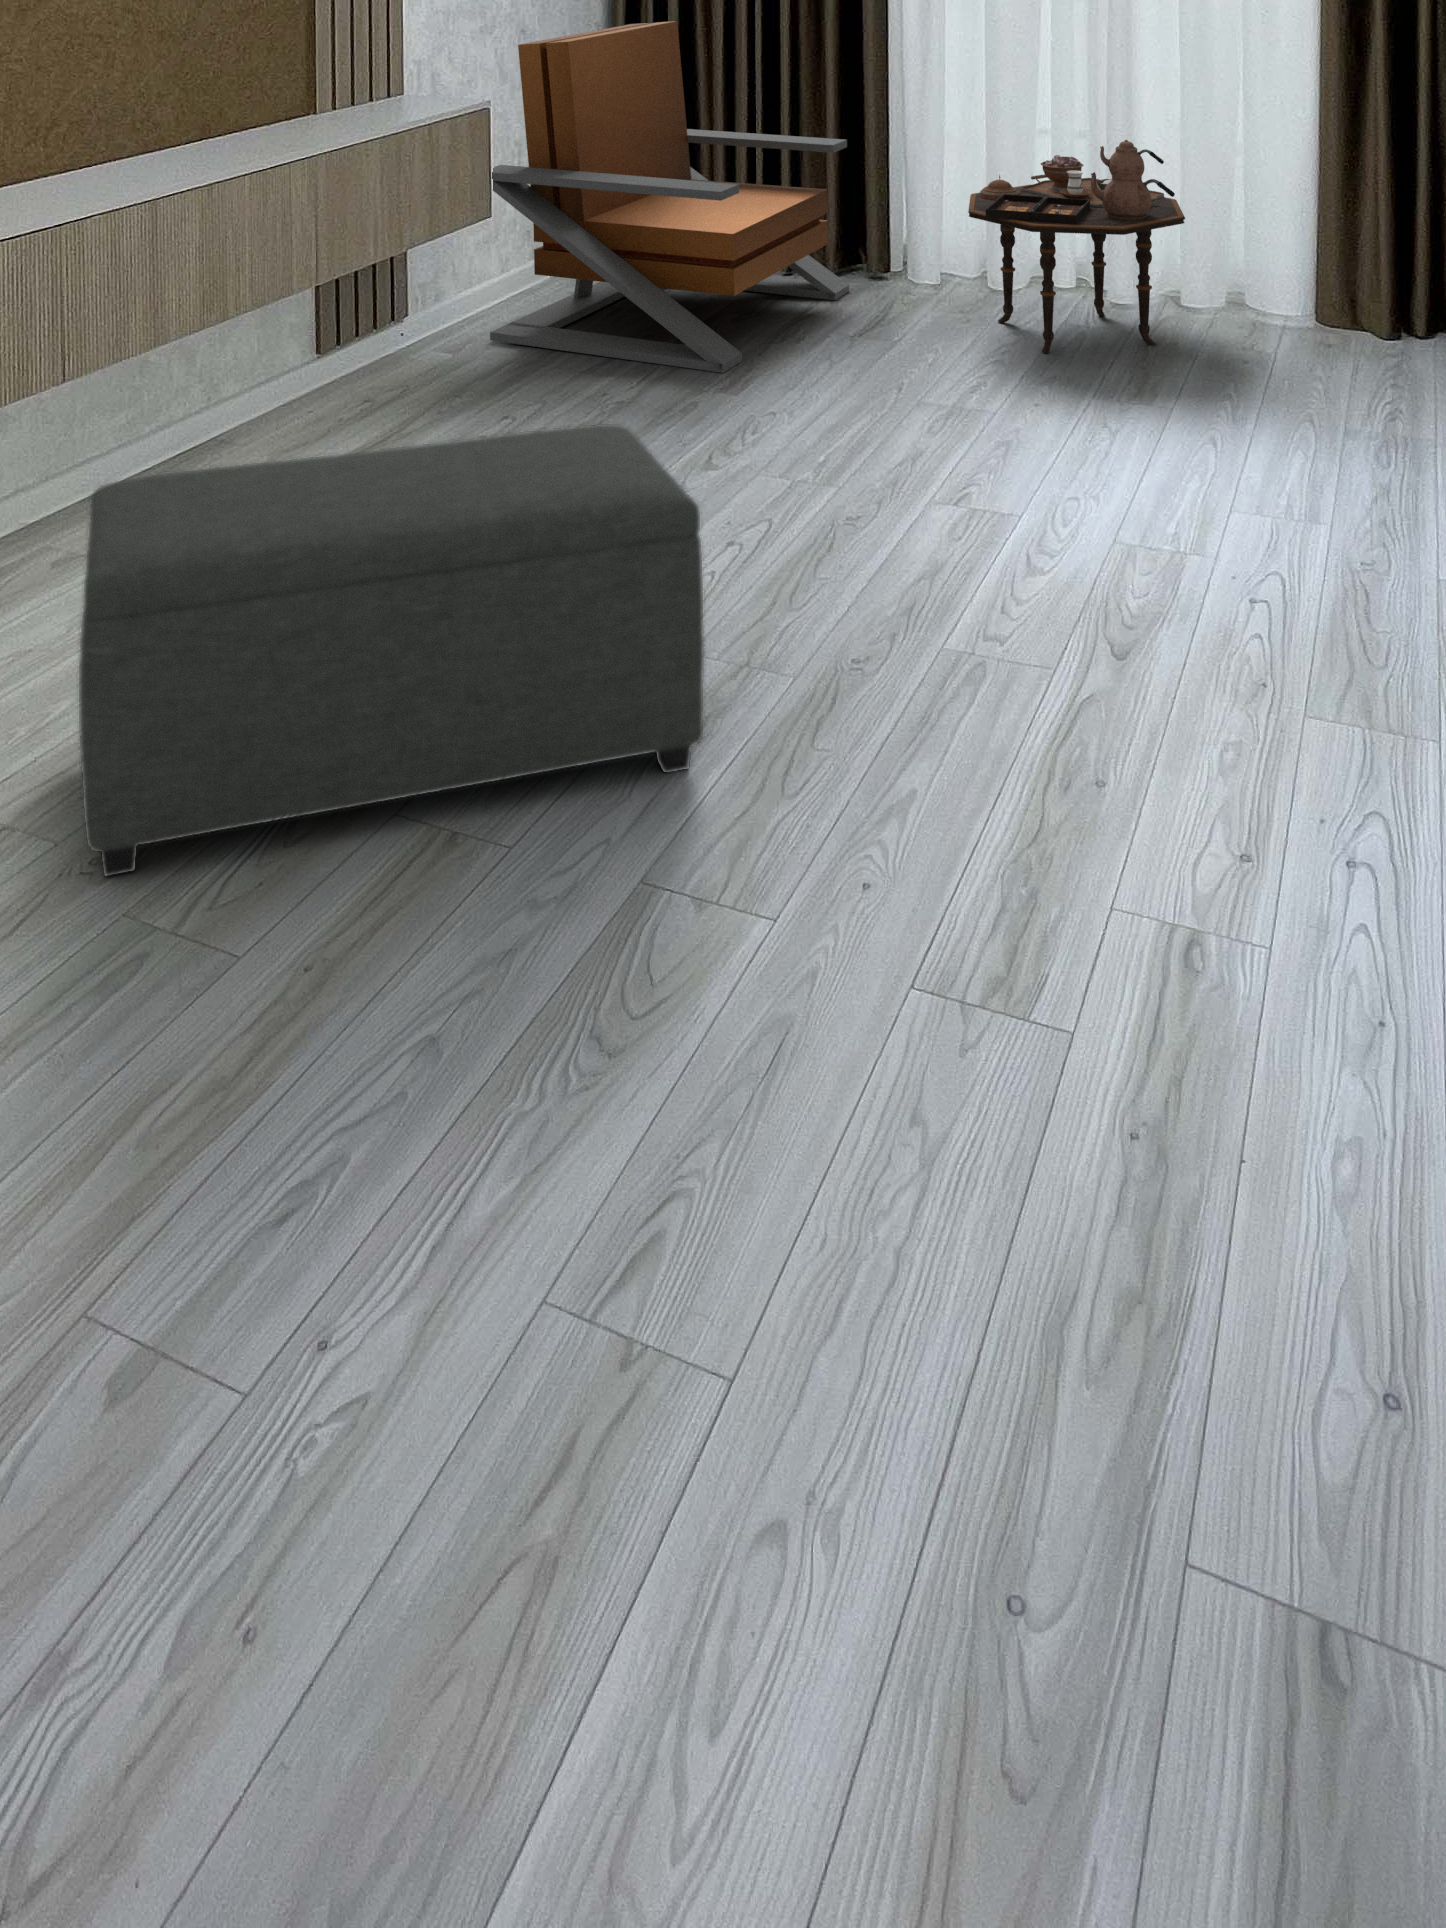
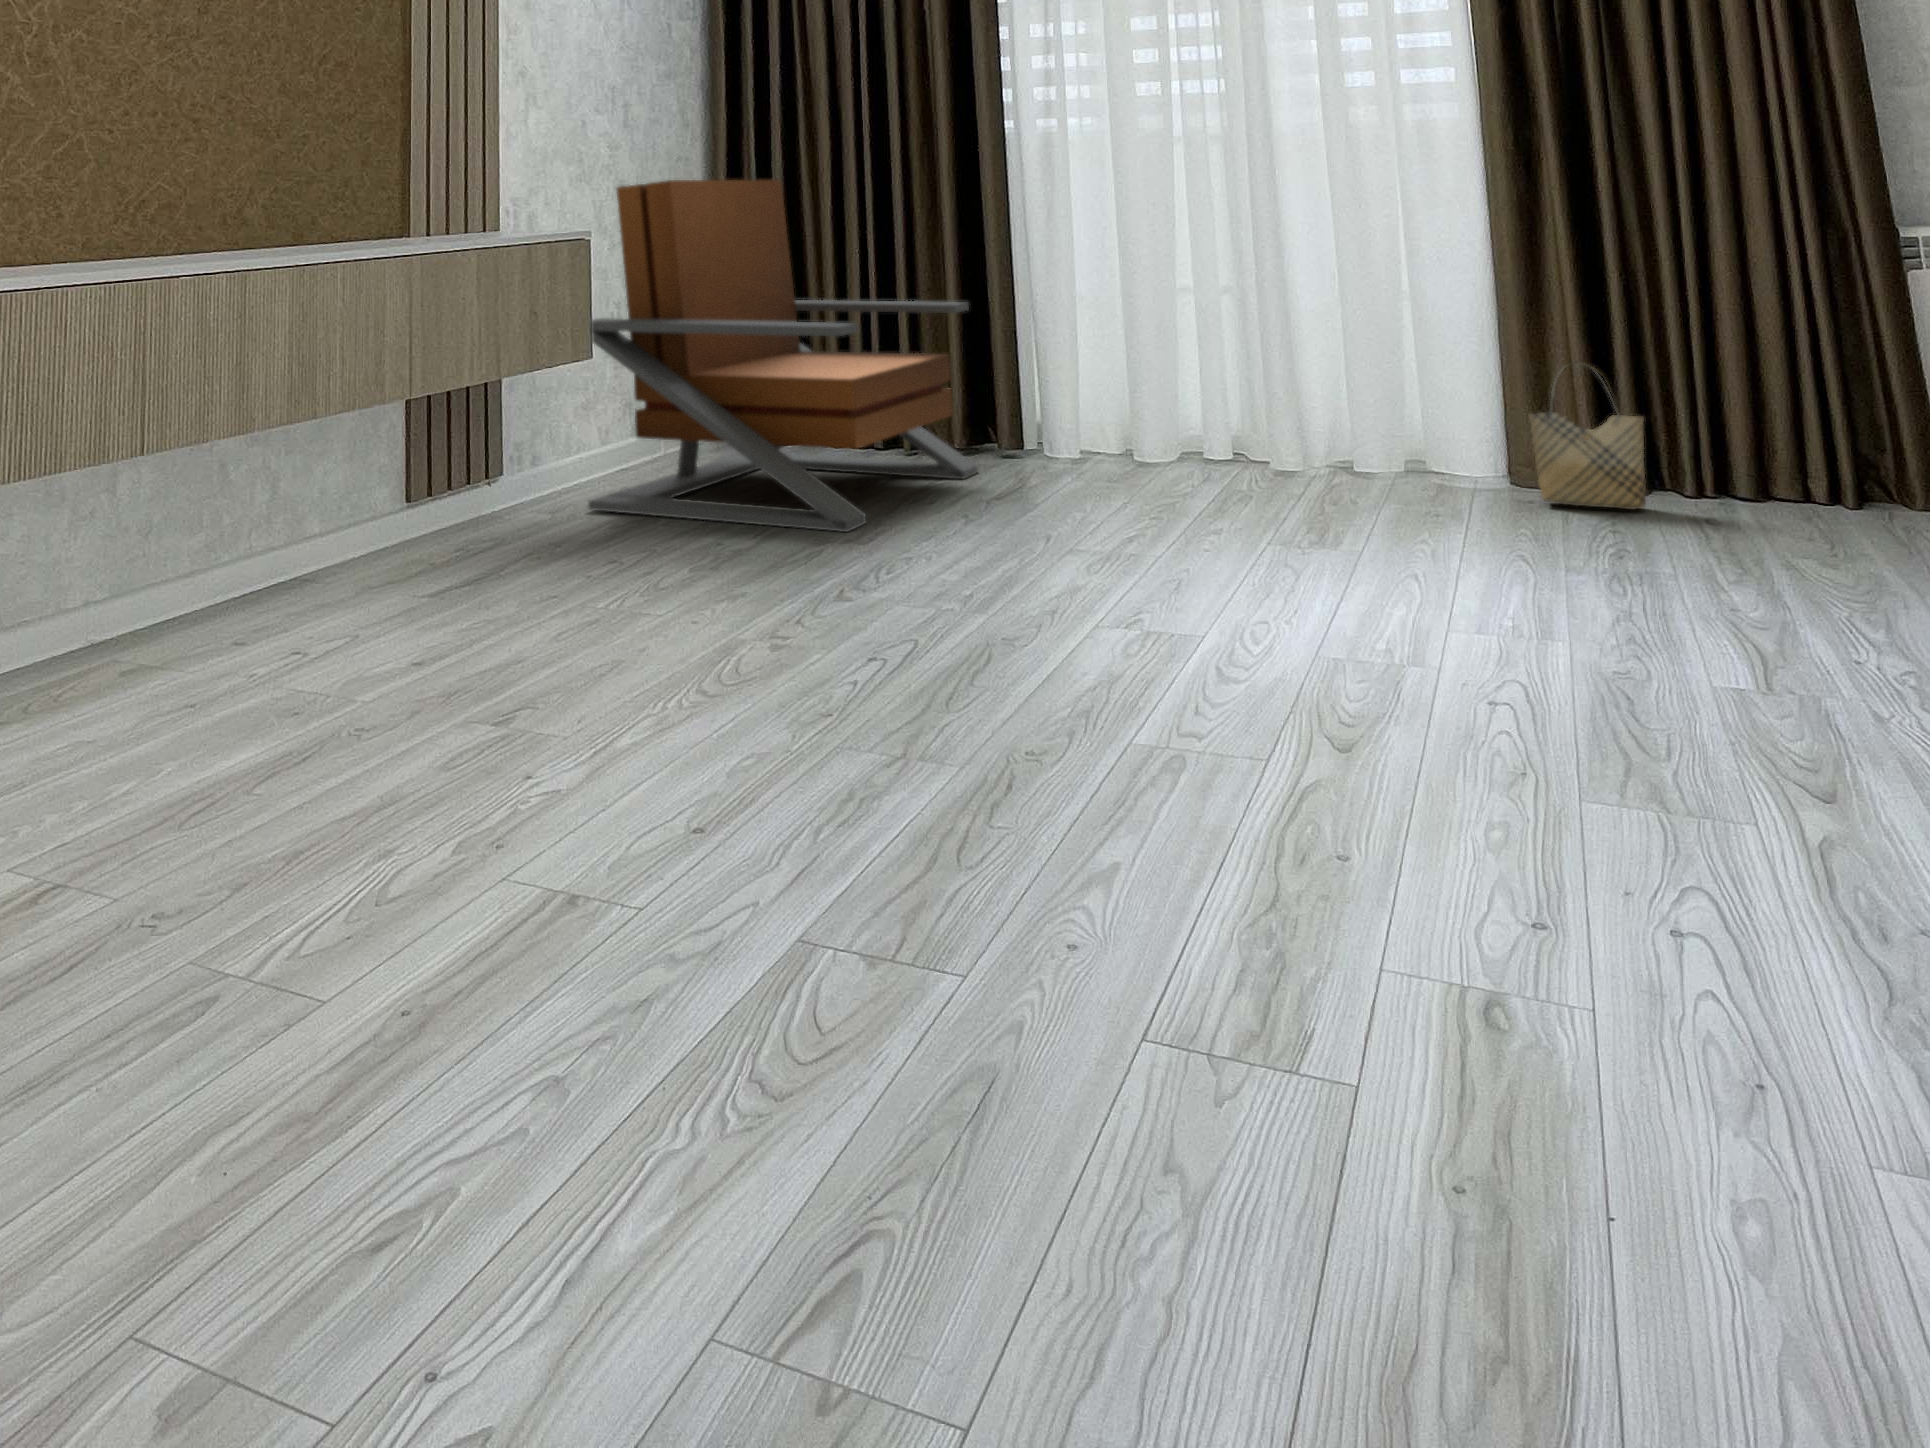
side table: present [968,140,1185,353] -> none [1109,273,1354,515]
woven basket: none [1333,218,1434,350] -> present [1528,362,1646,509]
ottoman: present [79,424,704,876] -> none [154,464,863,922]

